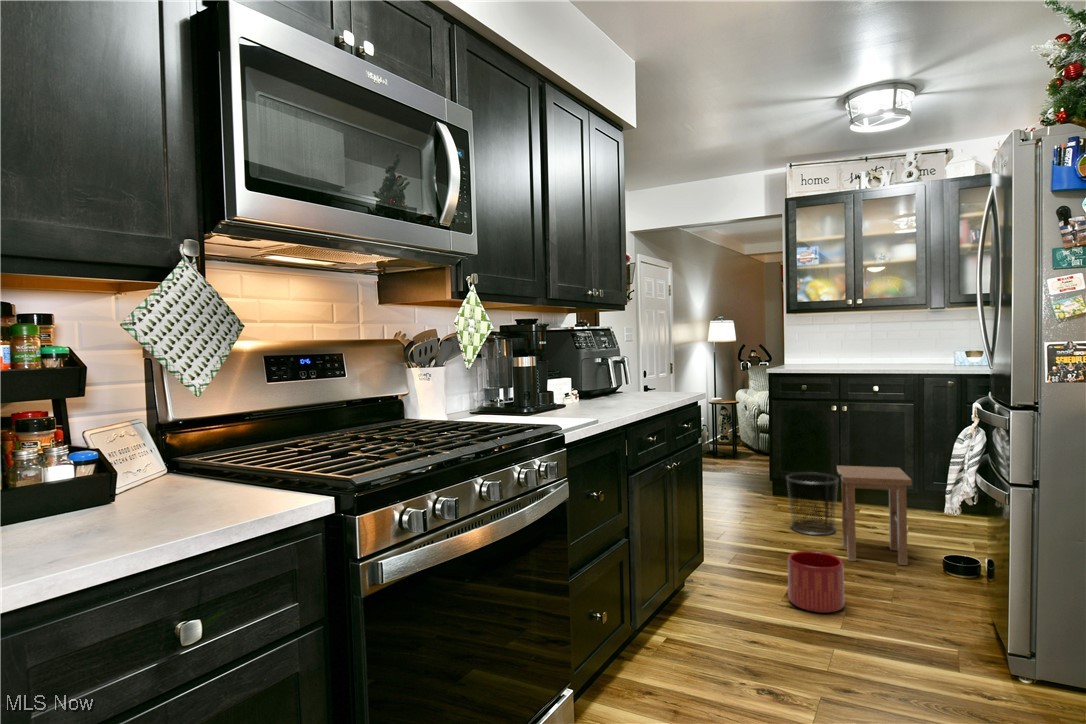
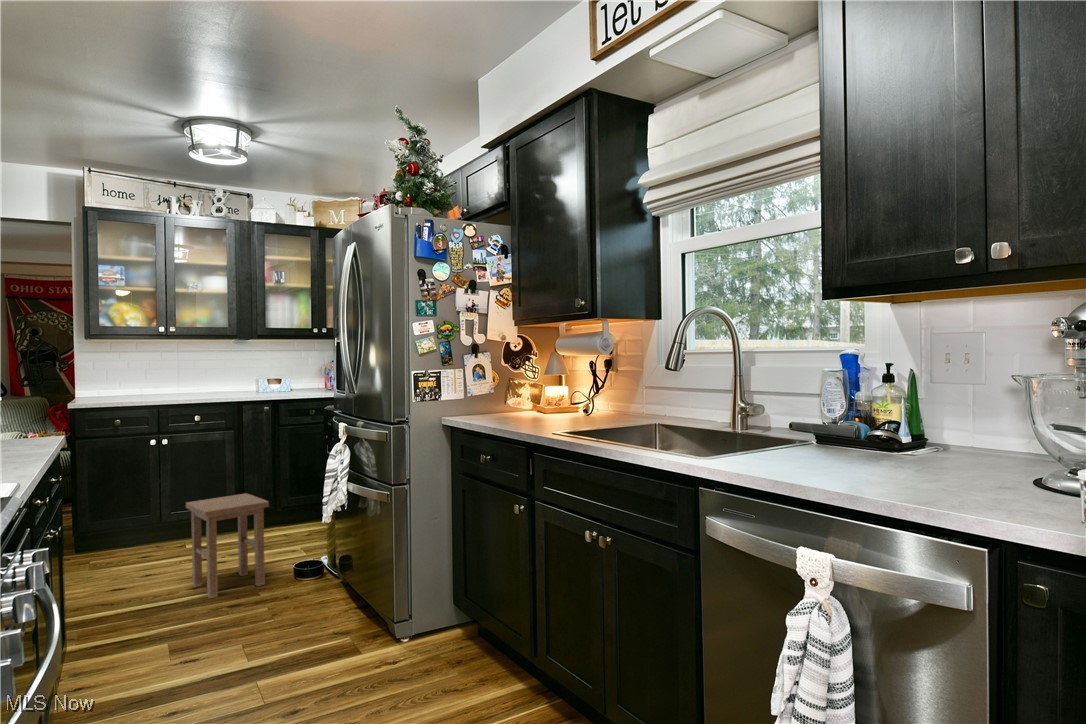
waste bin: present [786,472,838,535] -> none [116,516,180,588]
planter: present [788,551,844,613] -> none [177,592,240,660]

